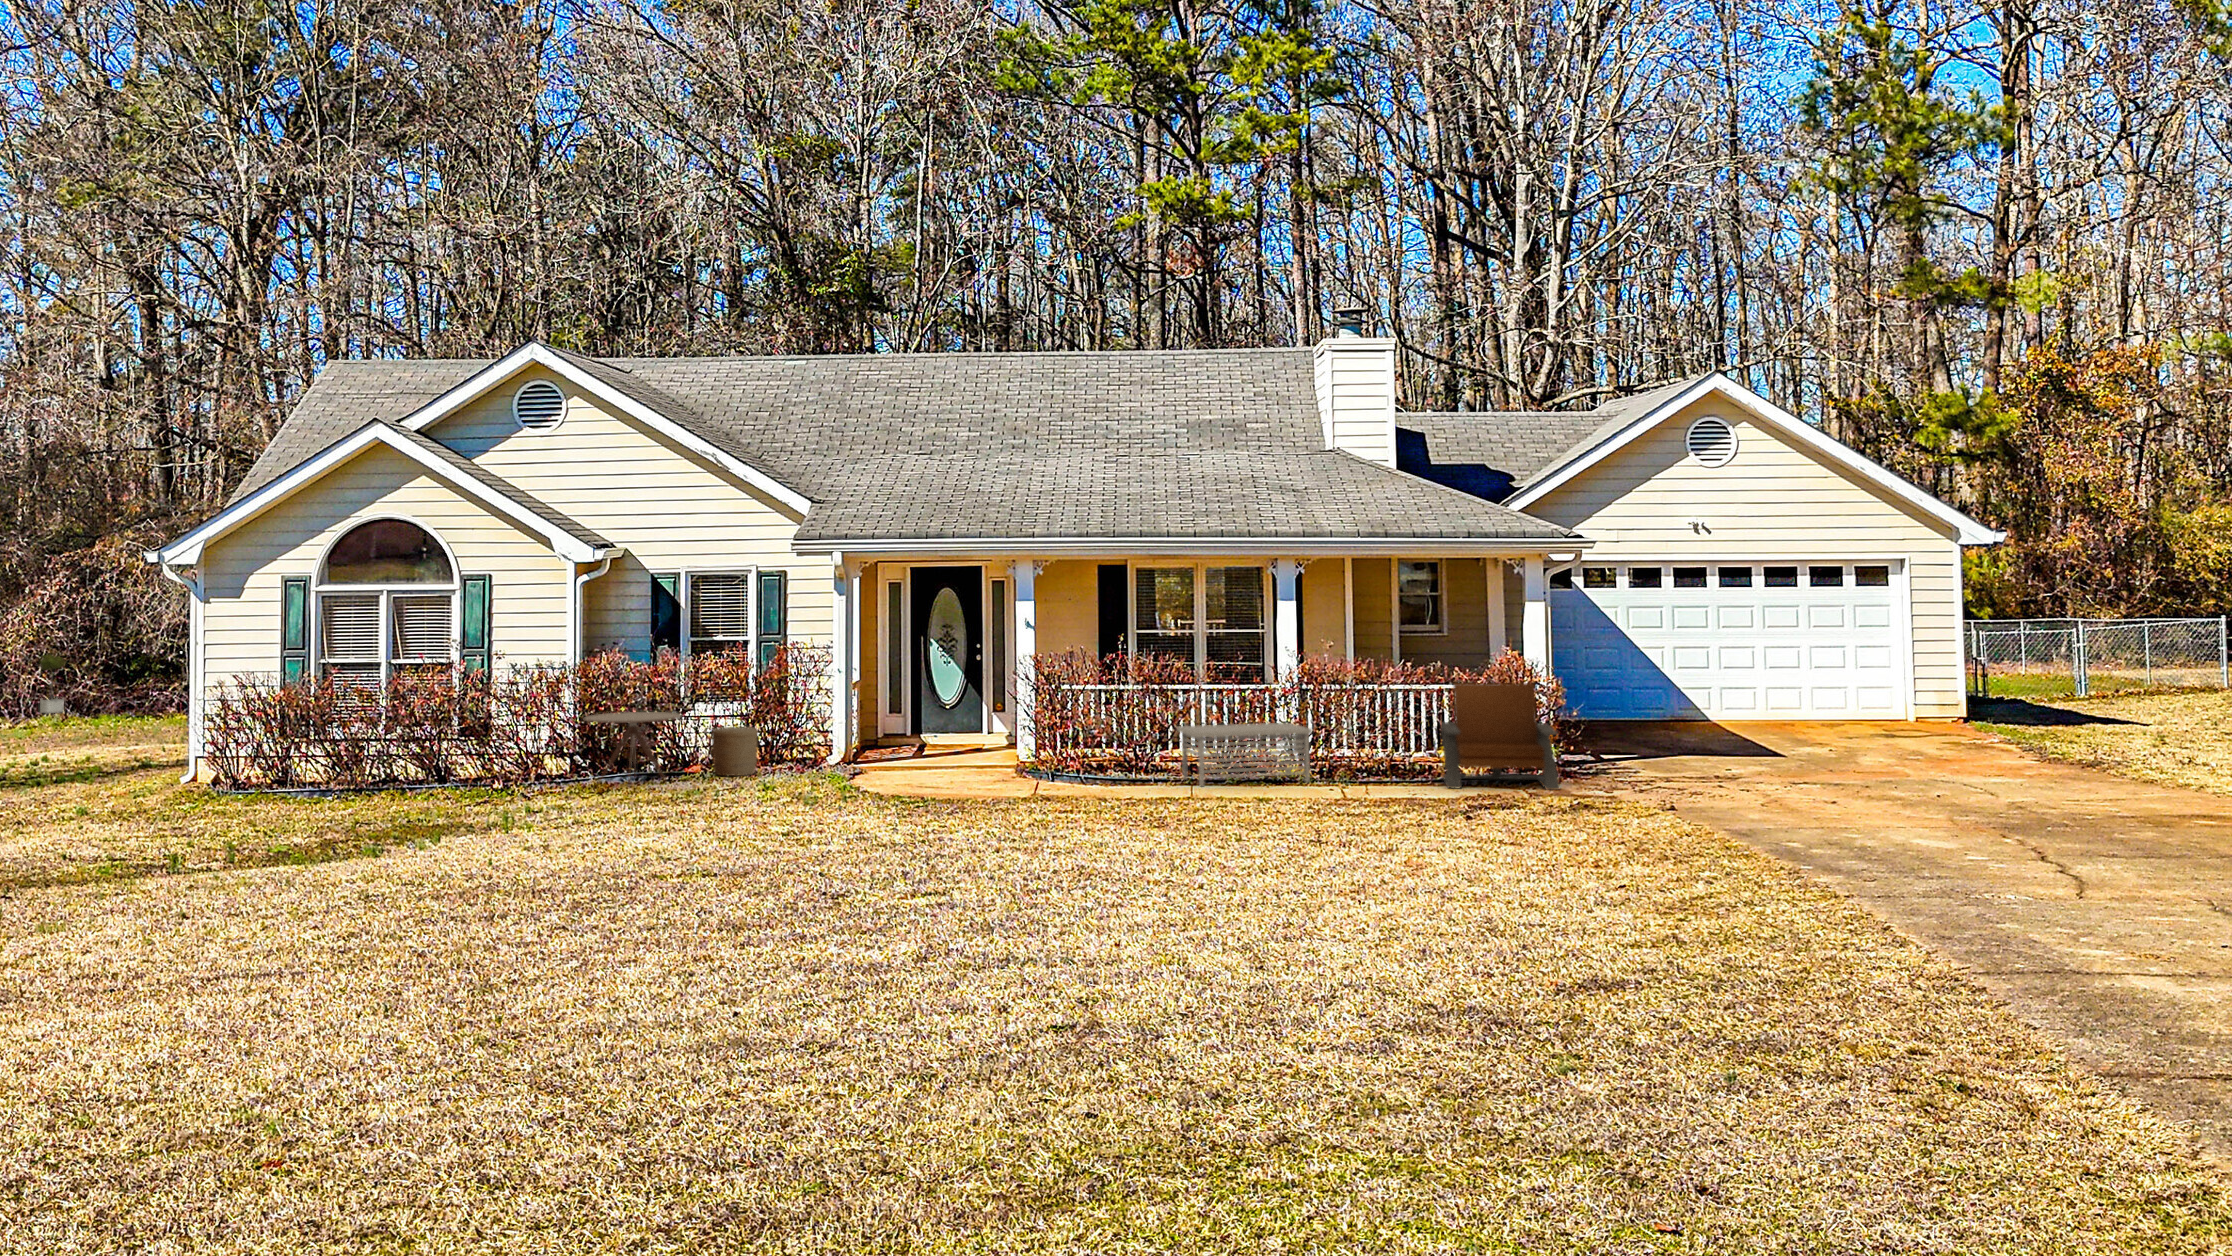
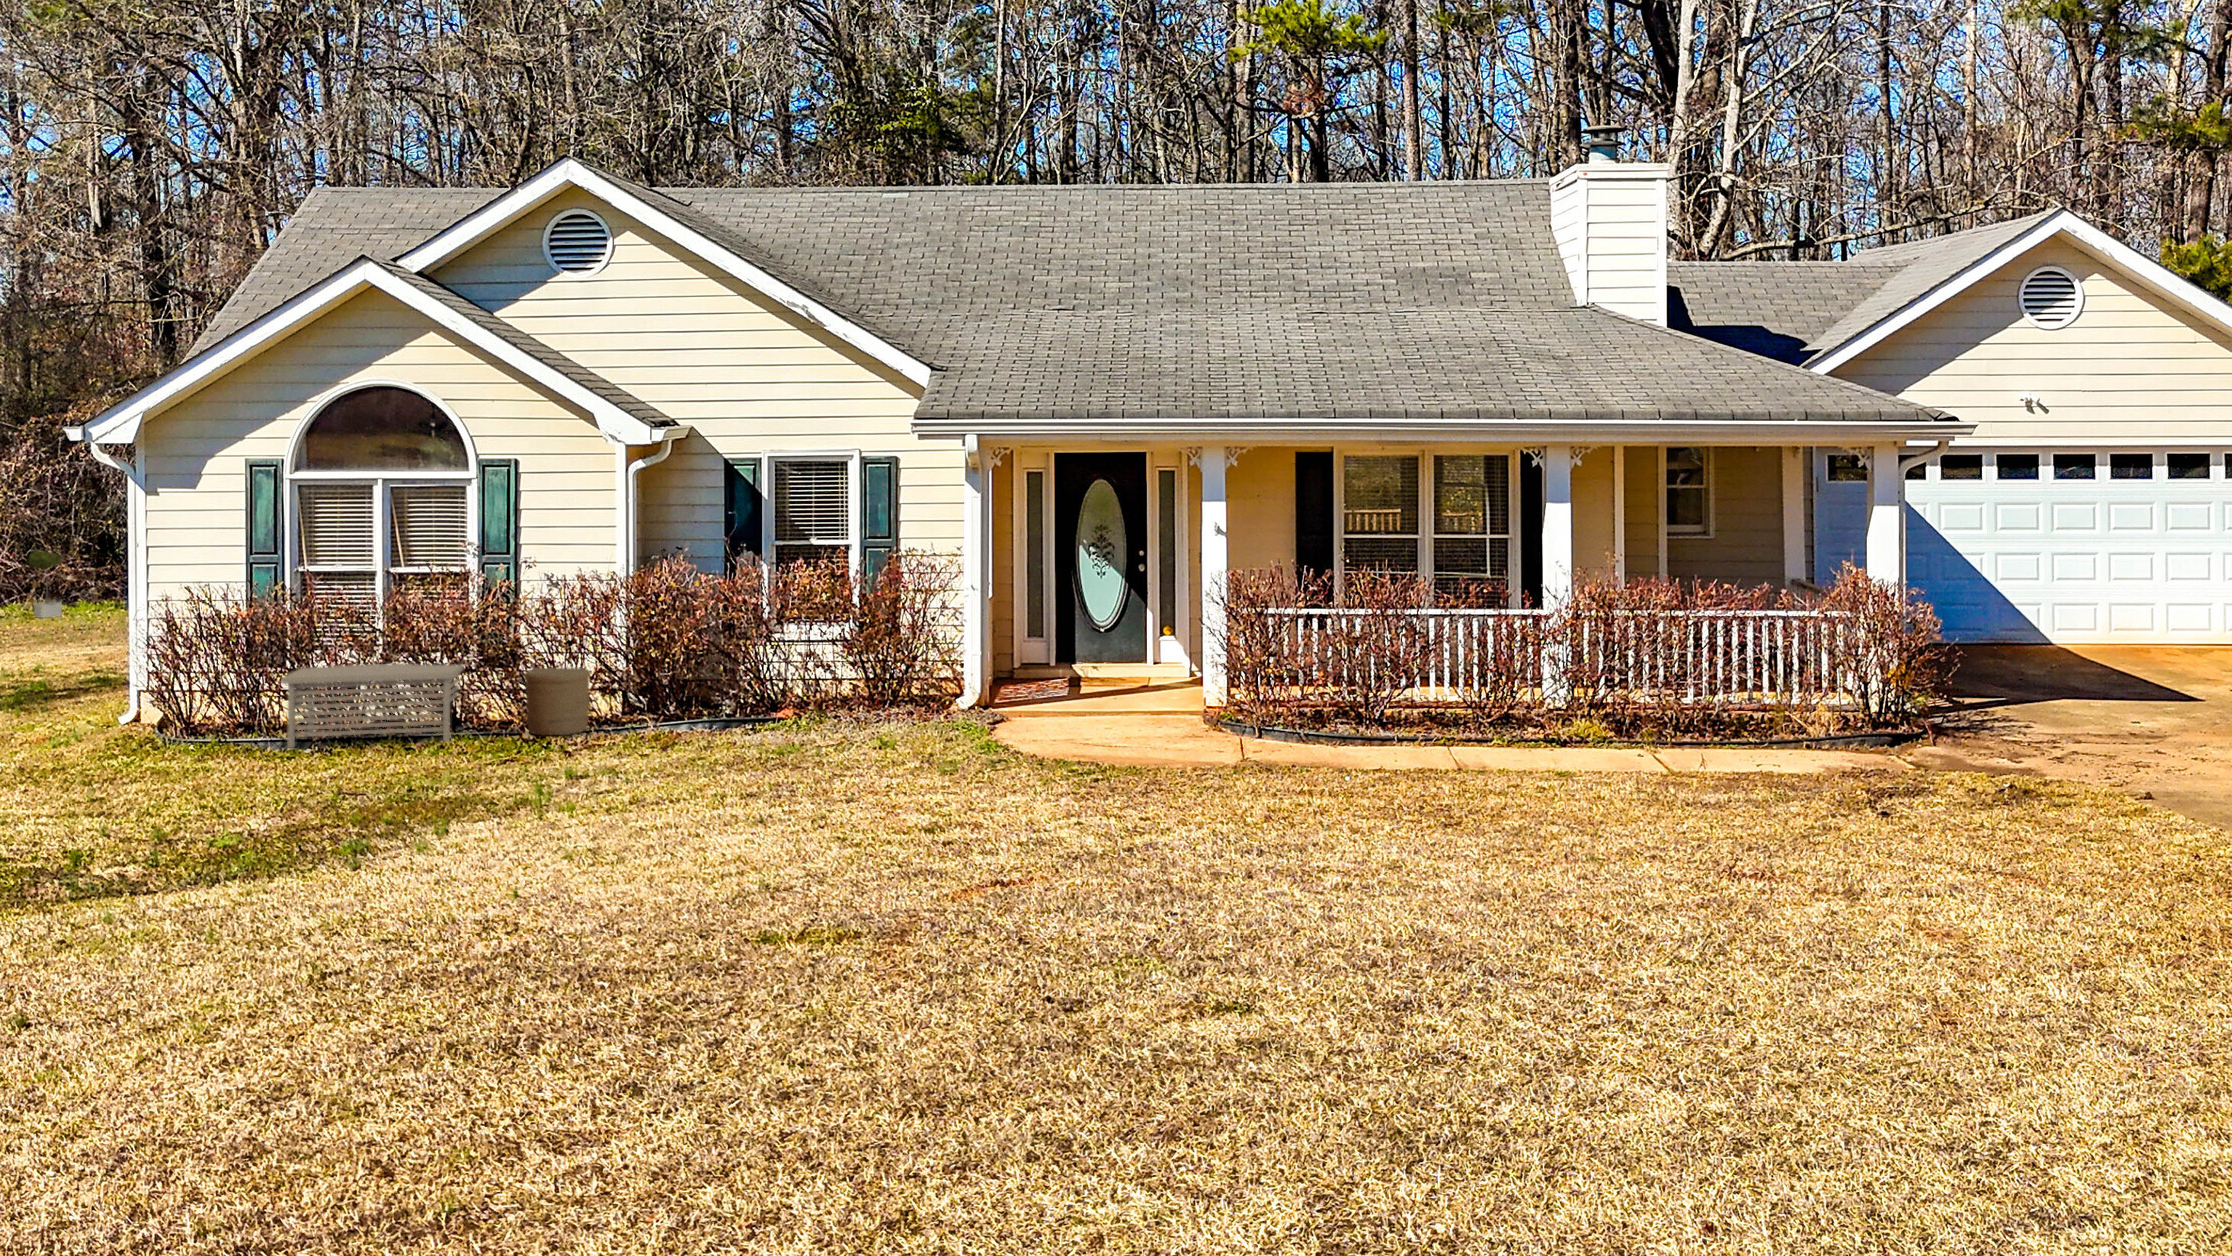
lounge chair: present [1441,683,1560,790] -> none [1782,609,1972,759]
round table: present [584,712,681,785] -> none [636,638,765,739]
storage bench: present [1177,723,1312,787] -> present [281,663,463,748]
woven basket: present [711,727,758,776] -> present [524,668,591,736]

